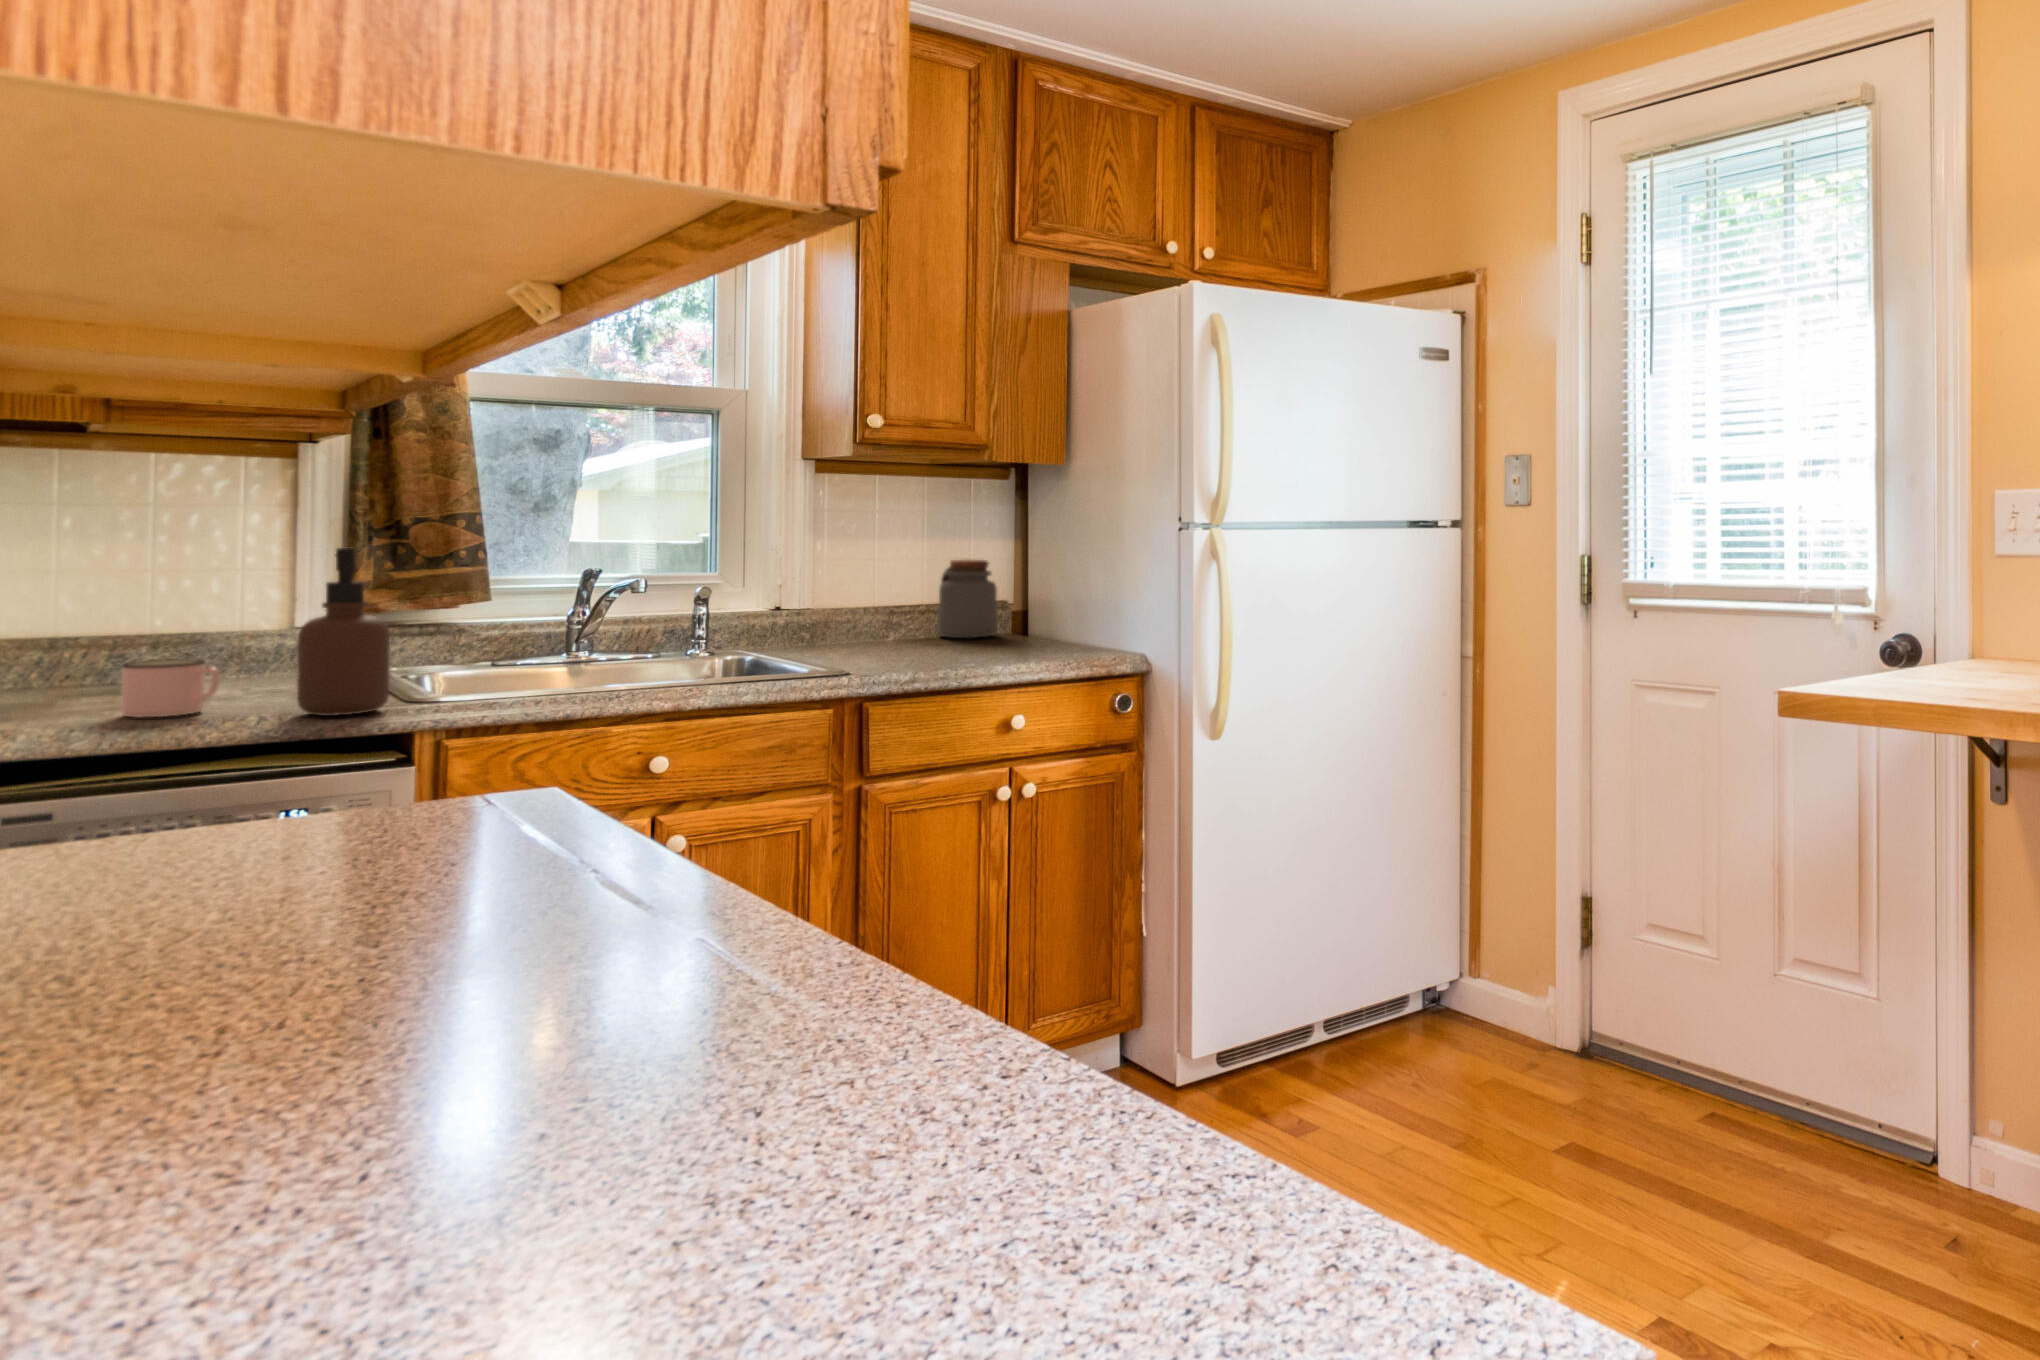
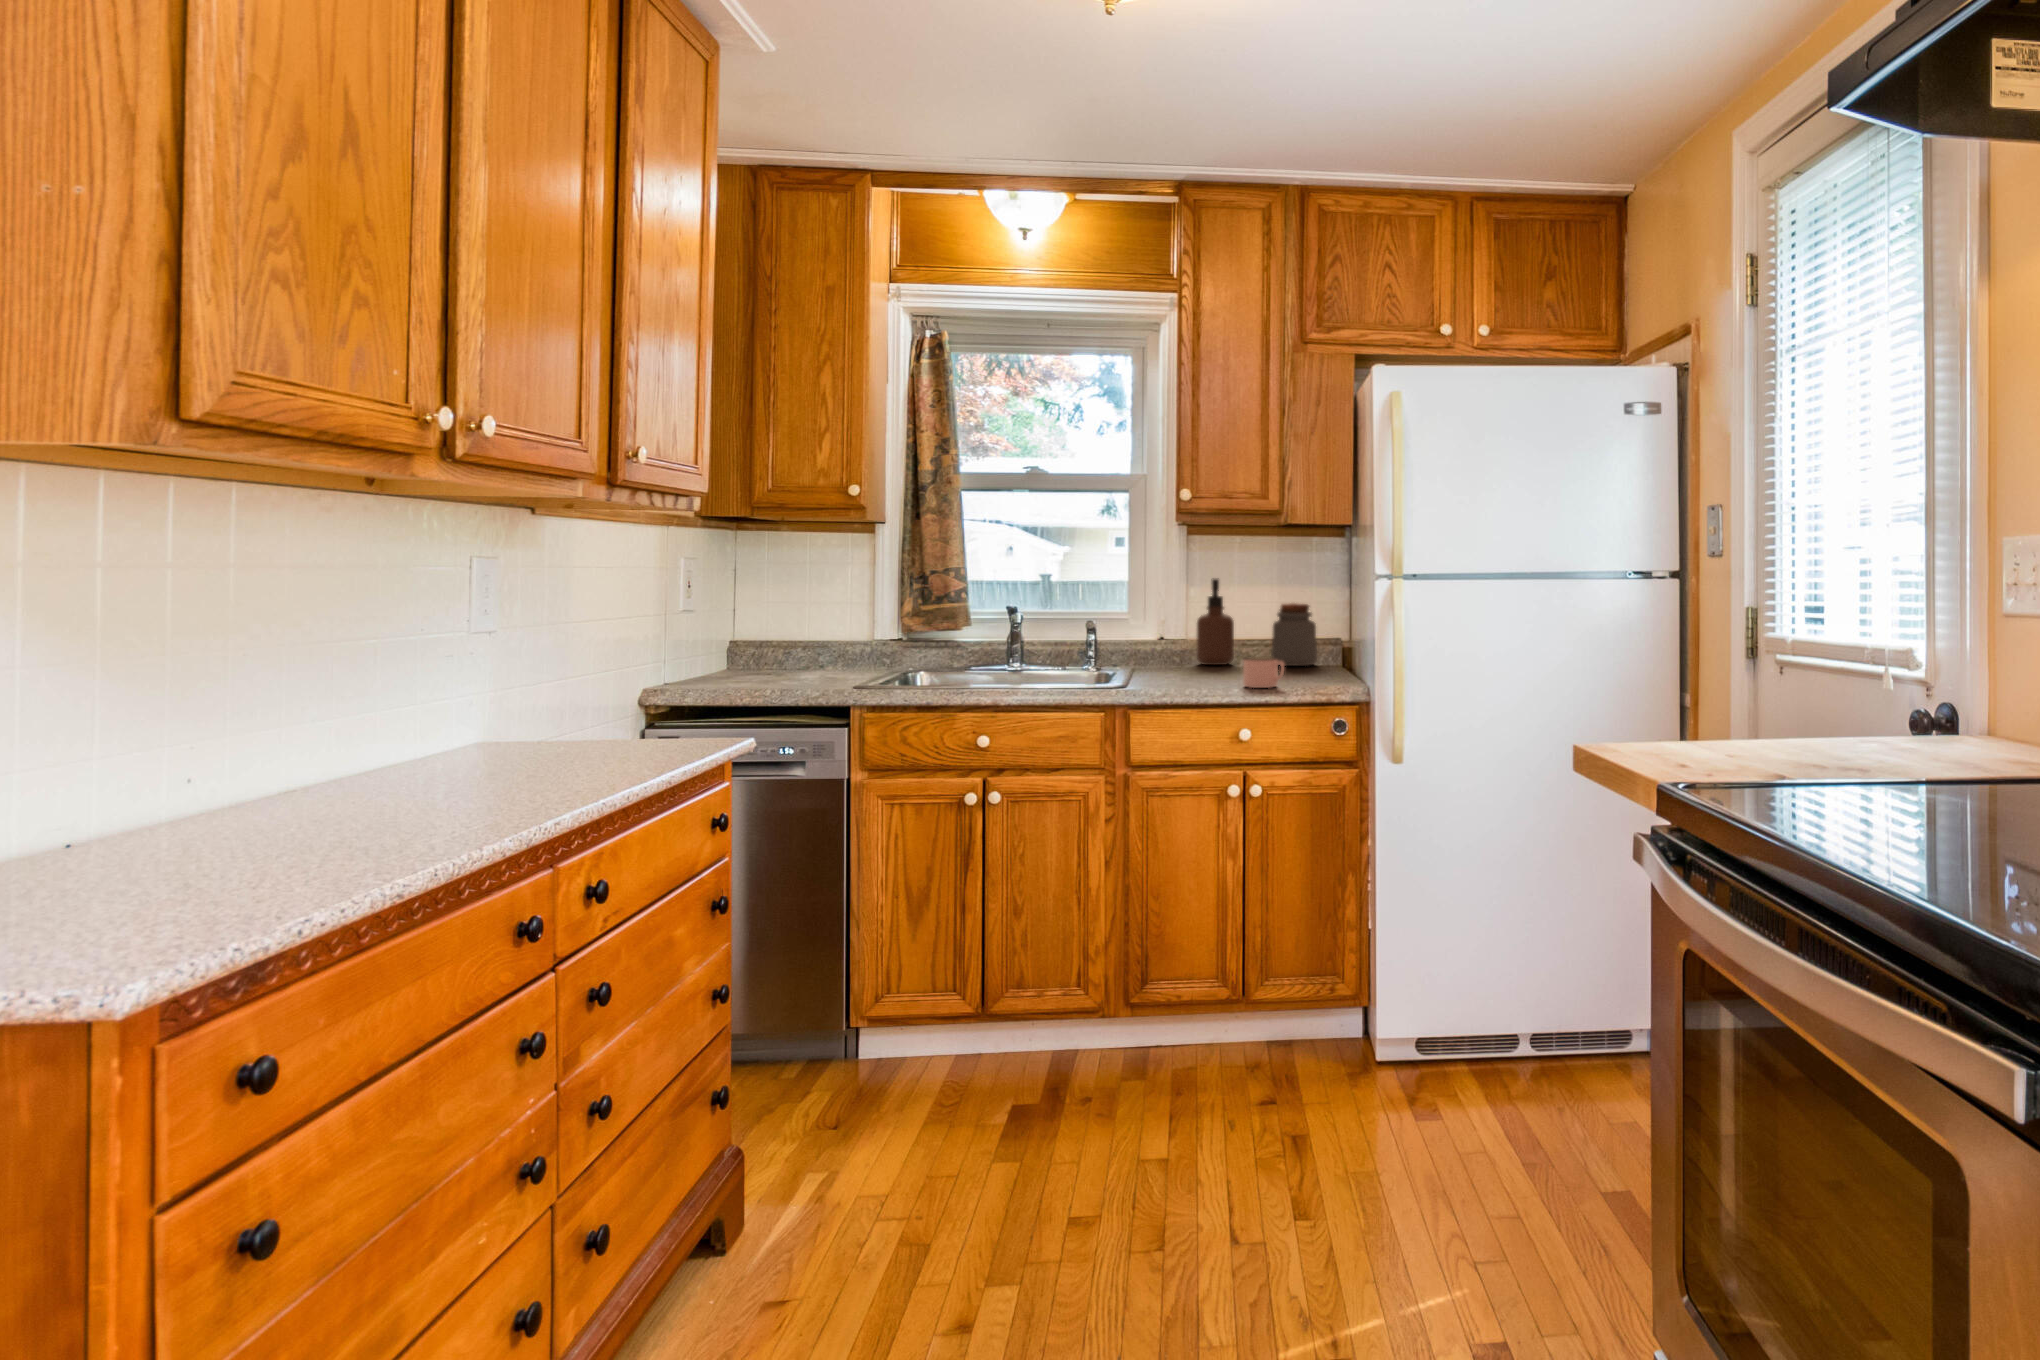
soap dispenser: present [297,548,390,716] -> present [1197,578,1234,665]
mug: present [121,659,220,717] -> present [1243,656,1284,688]

